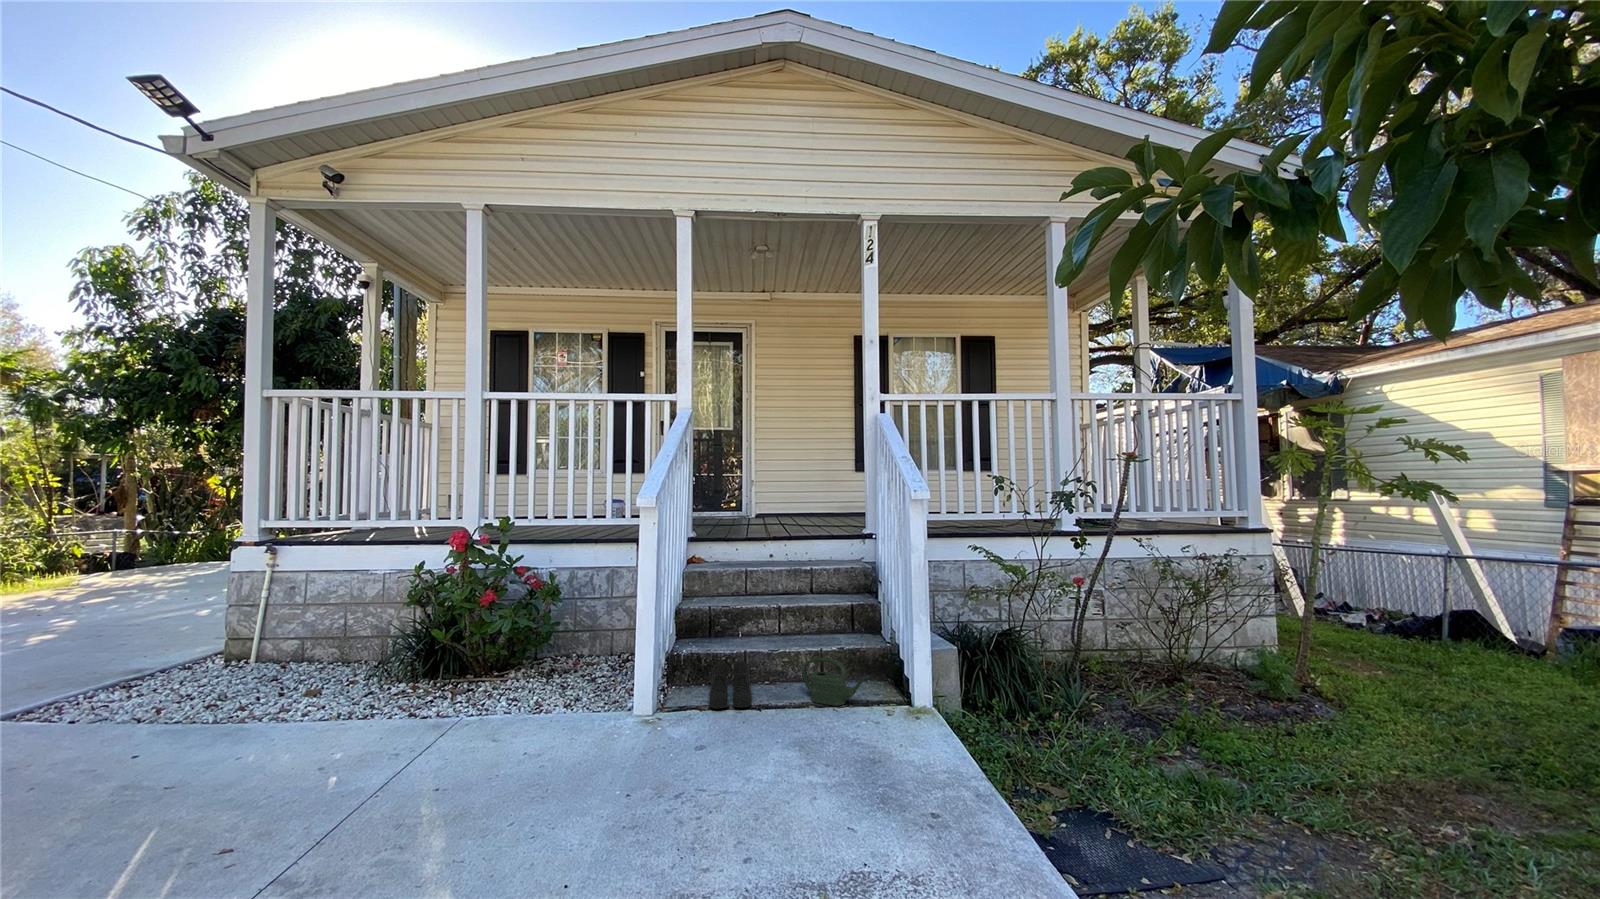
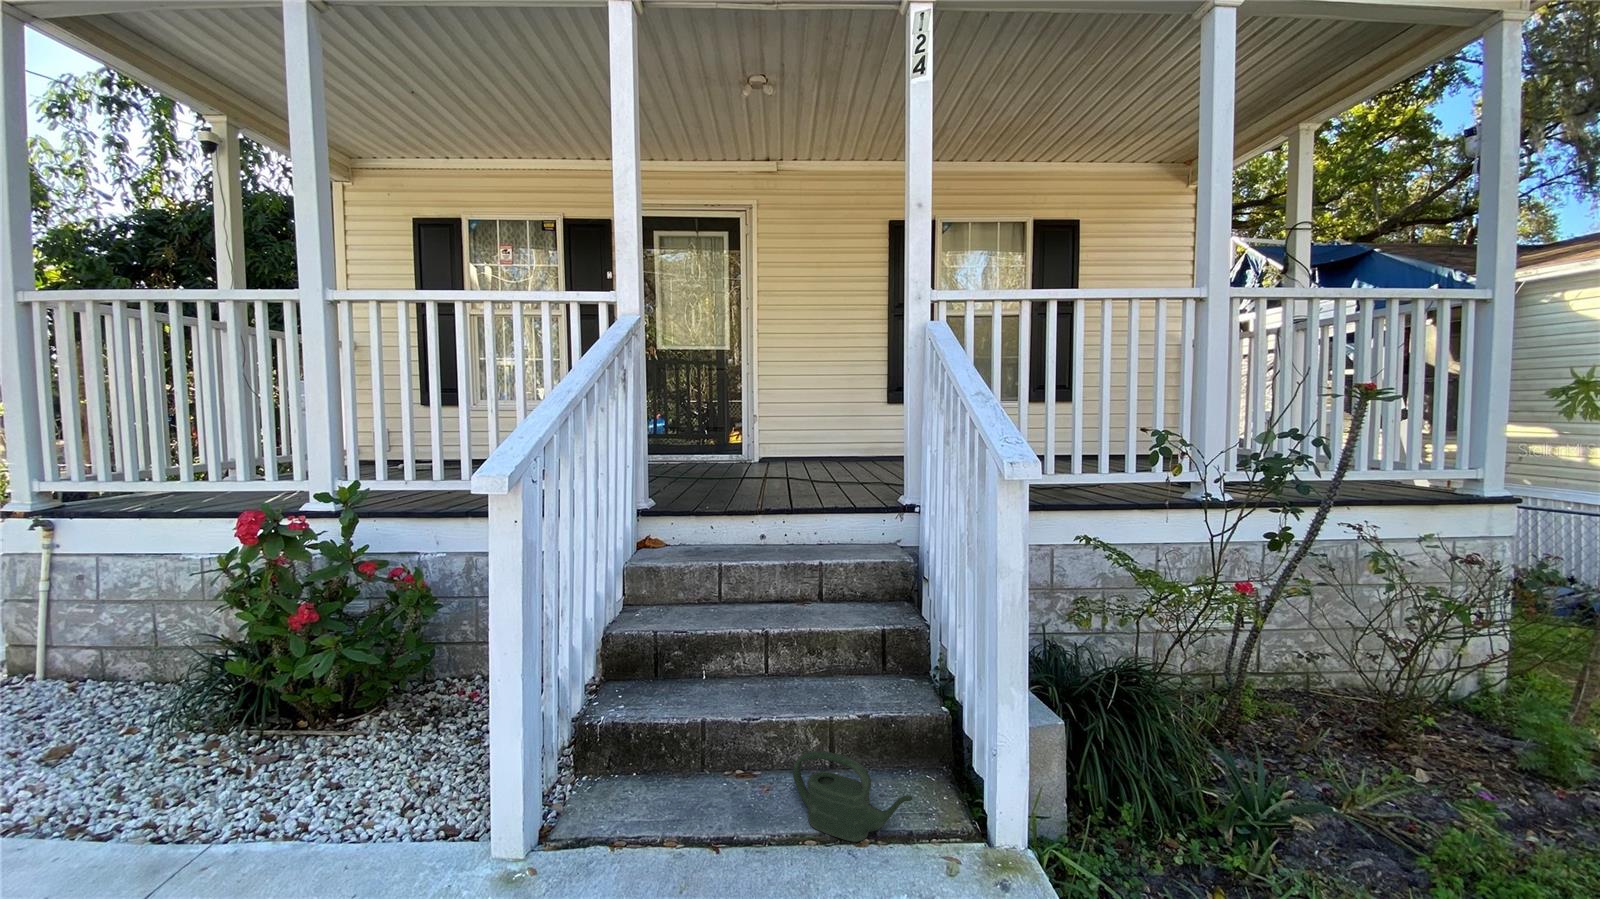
boots: present [709,661,752,709] -> none [629,745,704,845]

